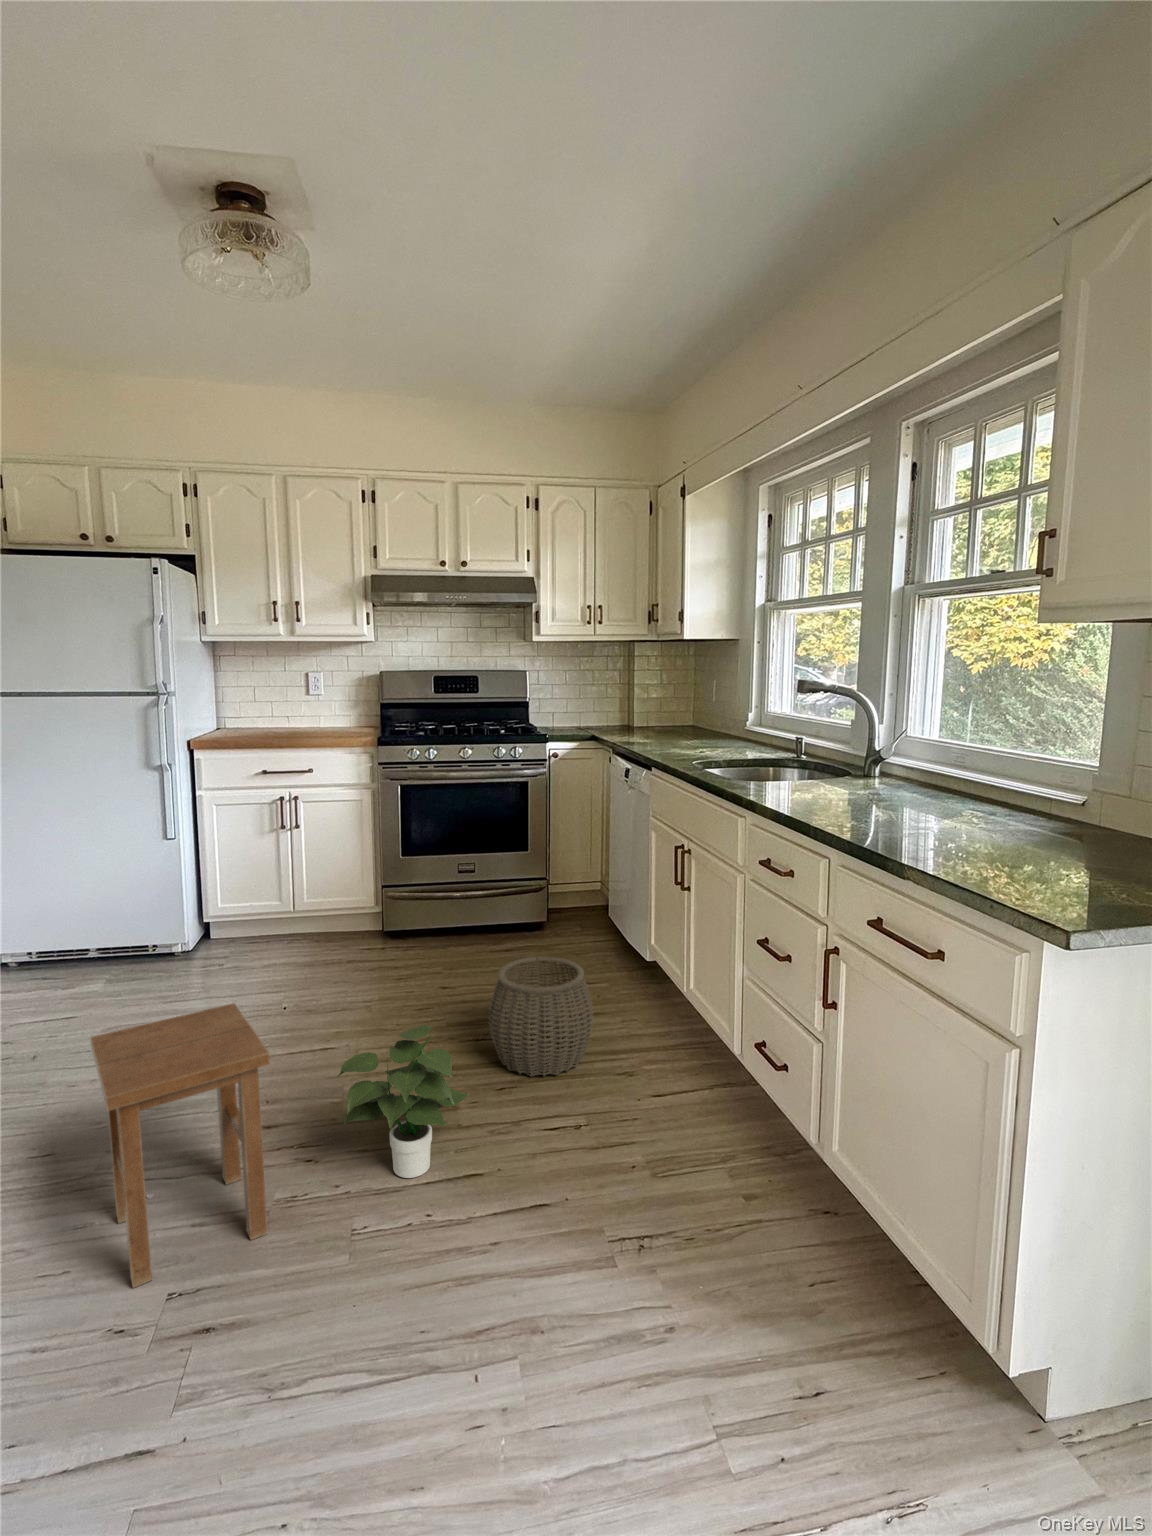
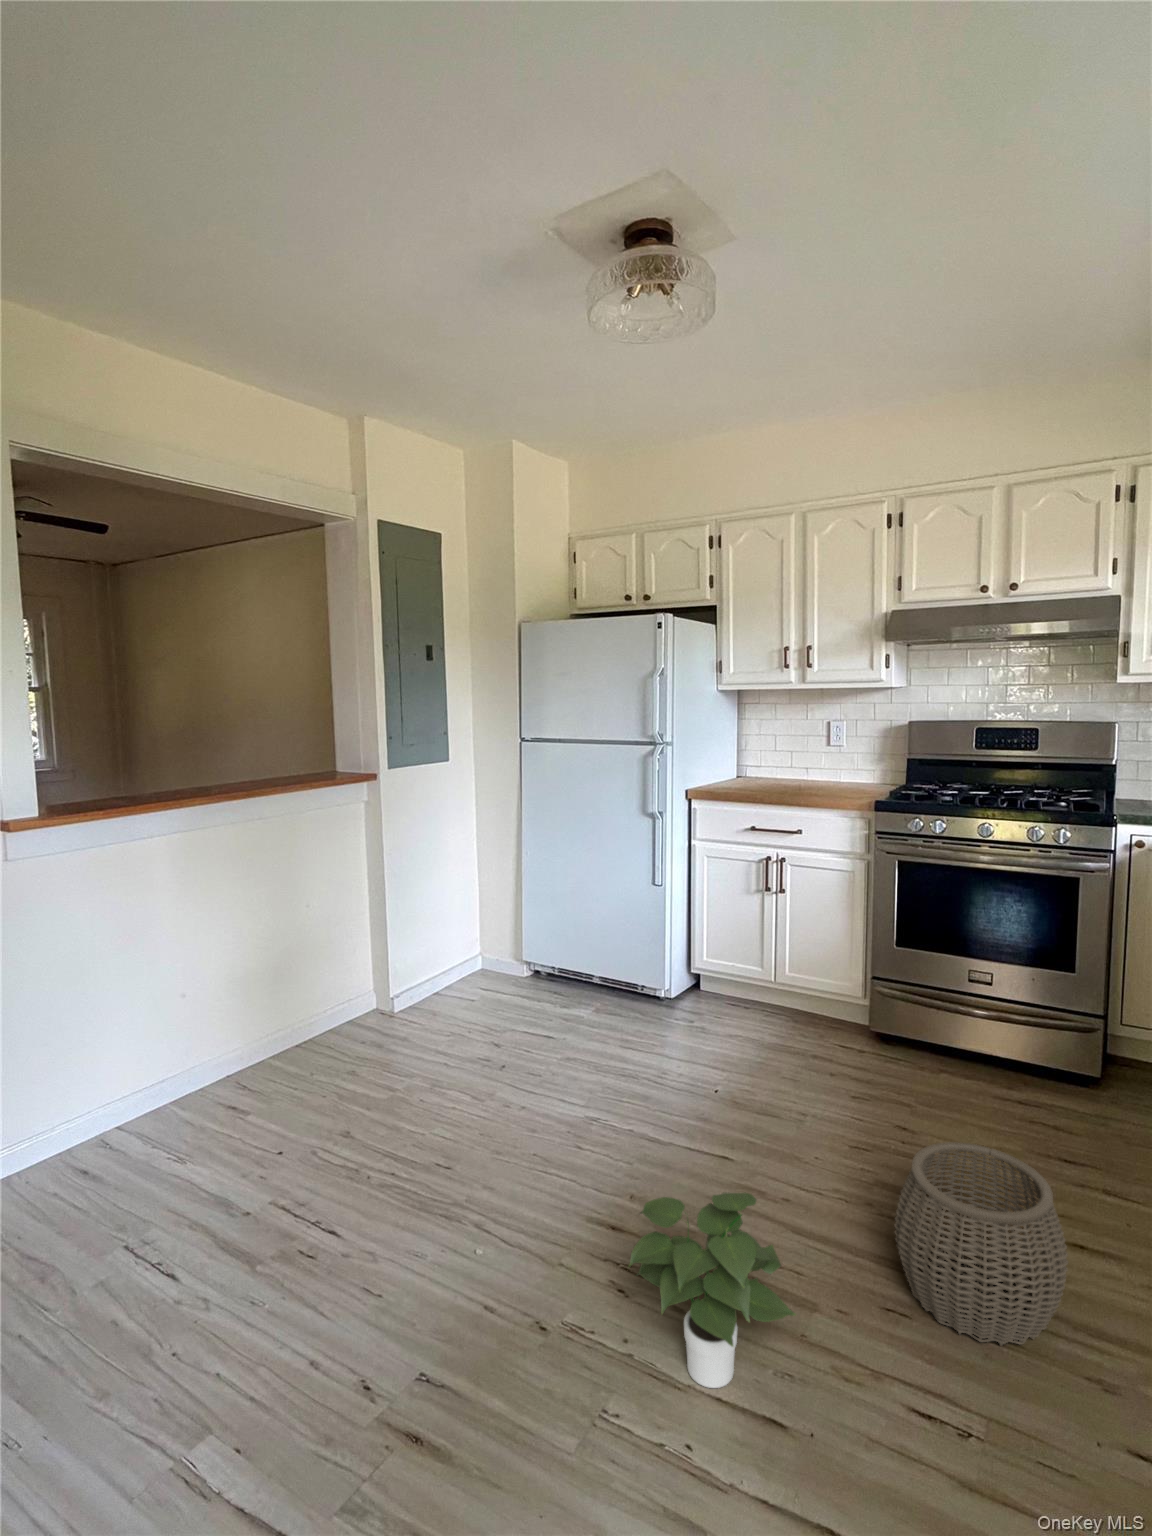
stool: present [90,1003,270,1288] -> none [387,1078,564,1358]

